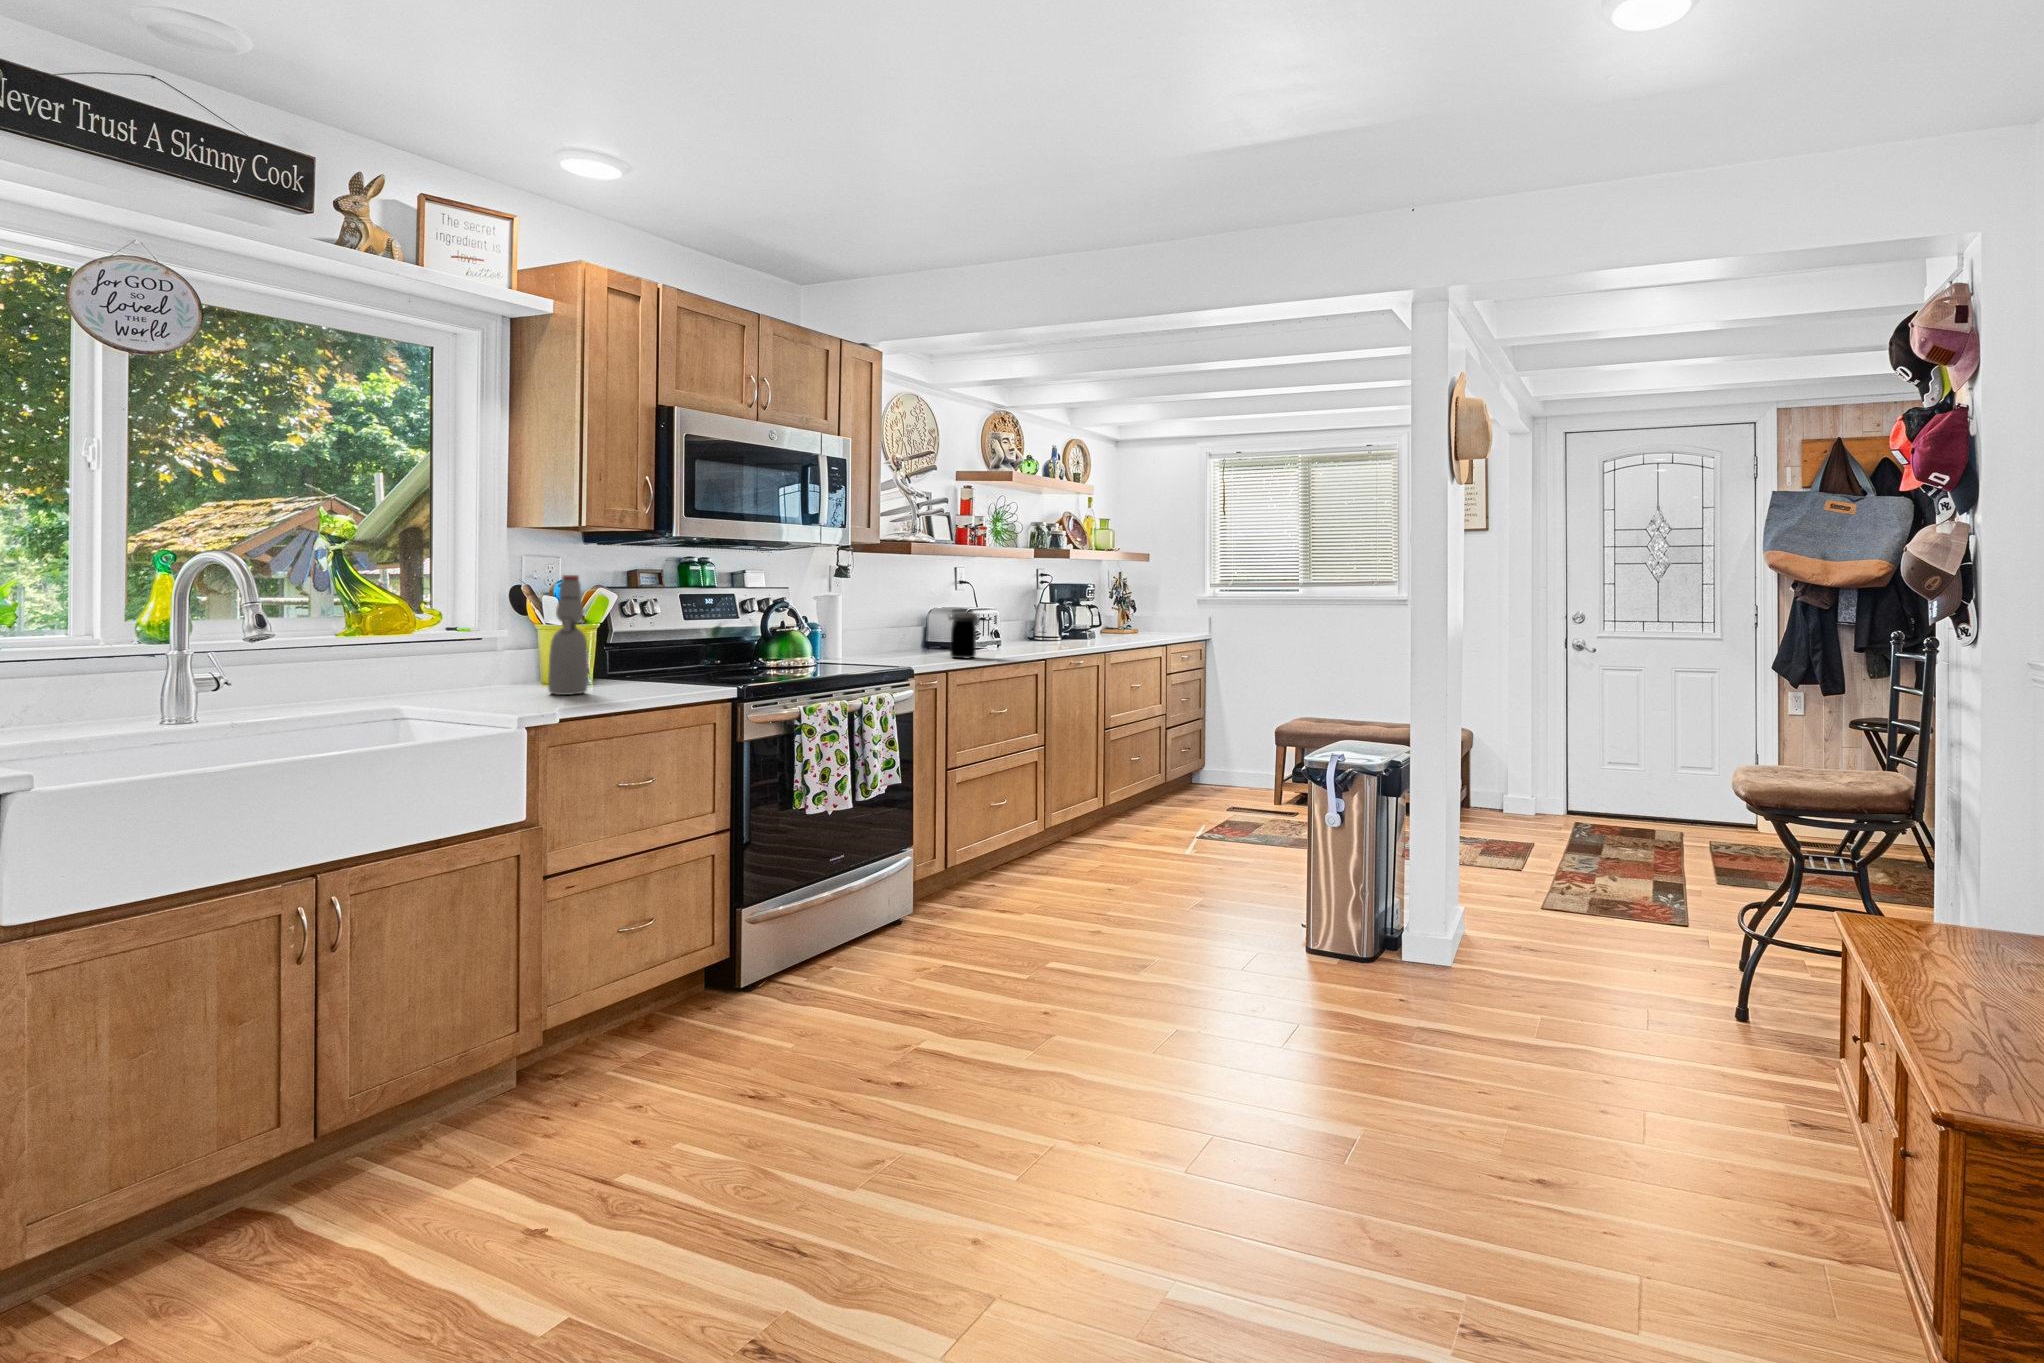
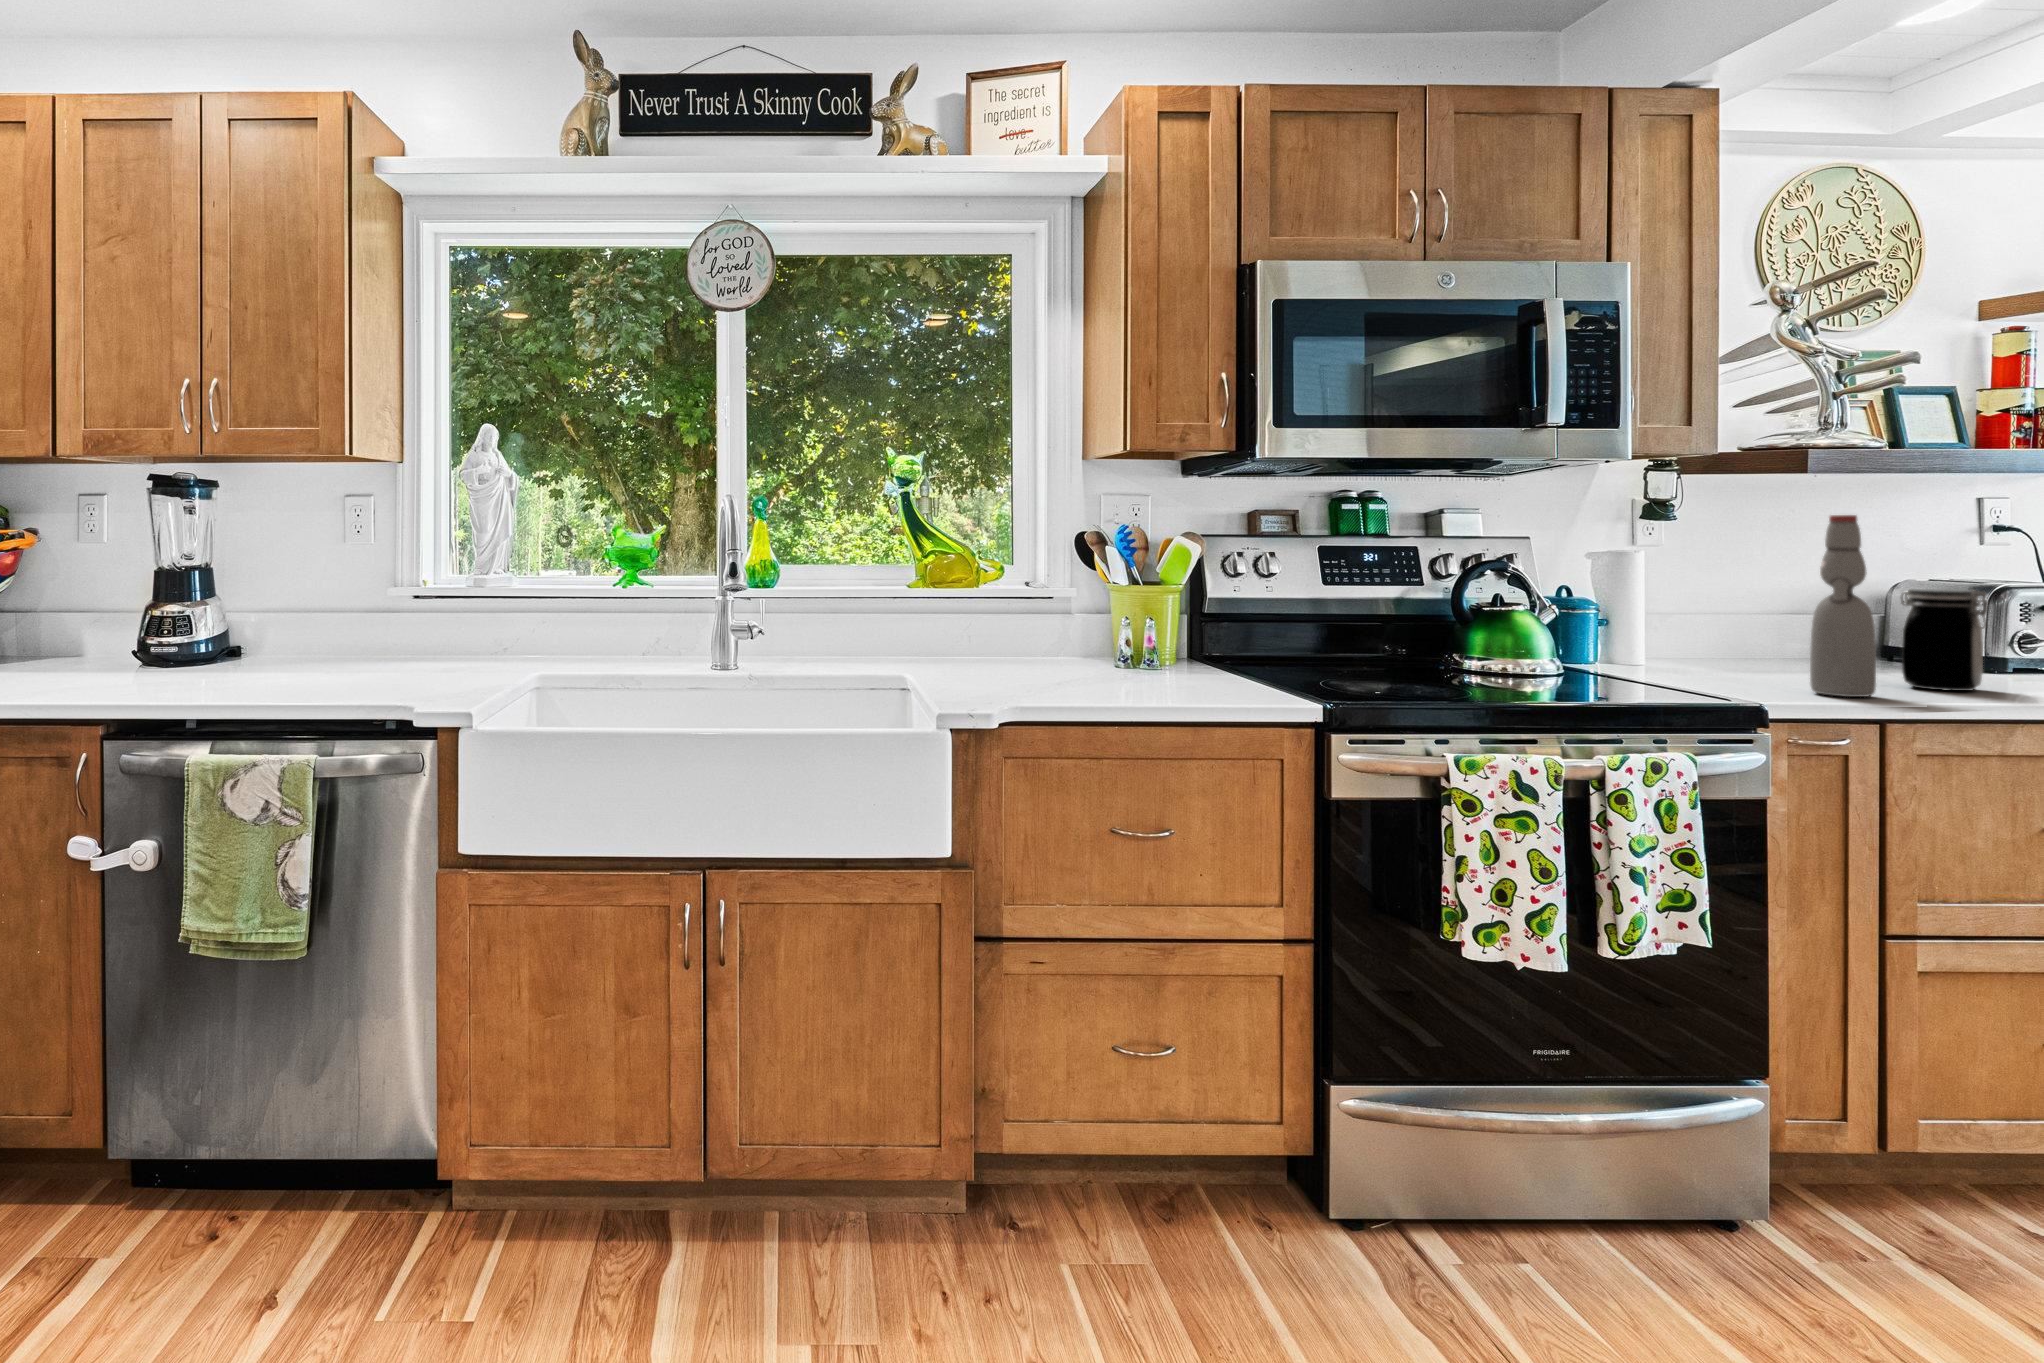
bottle: present [548,575,588,695] -> present [1810,515,1876,697]

